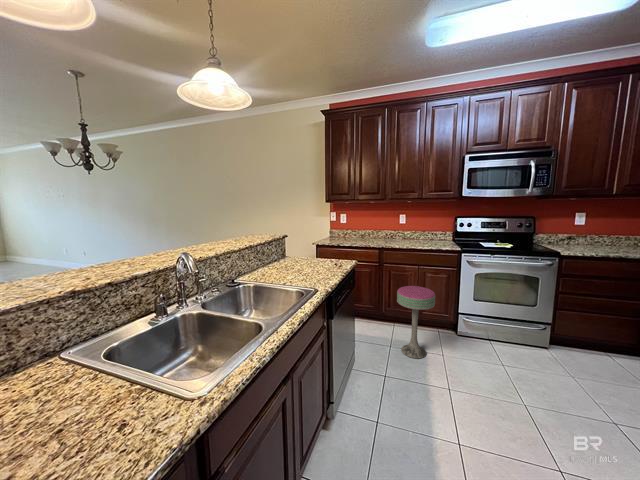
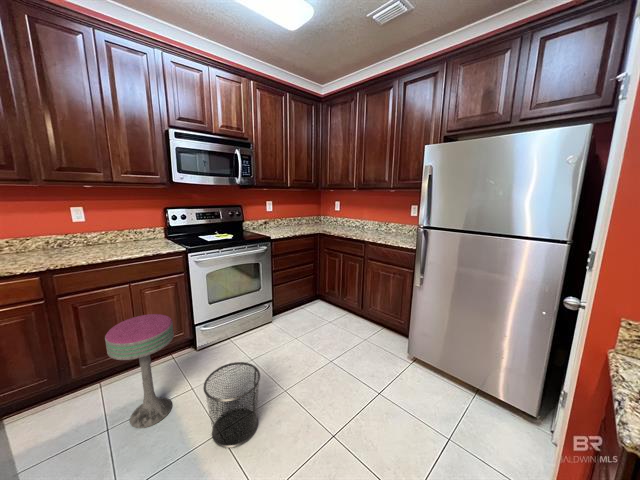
waste bin: none [441,341,490,406] -> present [203,362,260,448]

